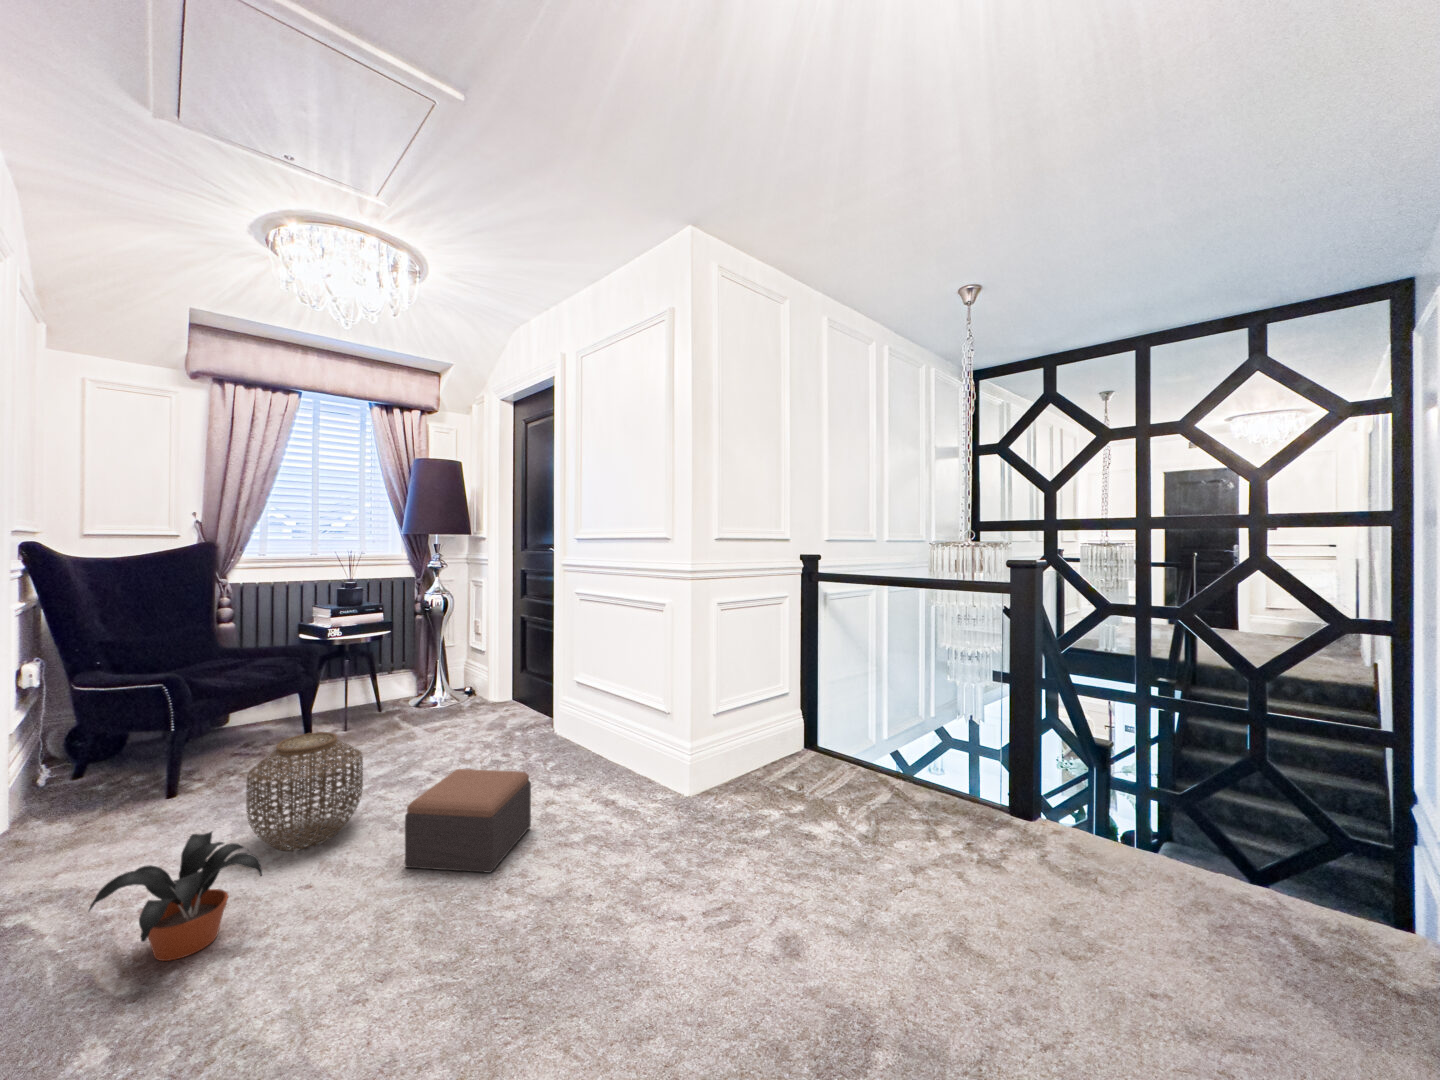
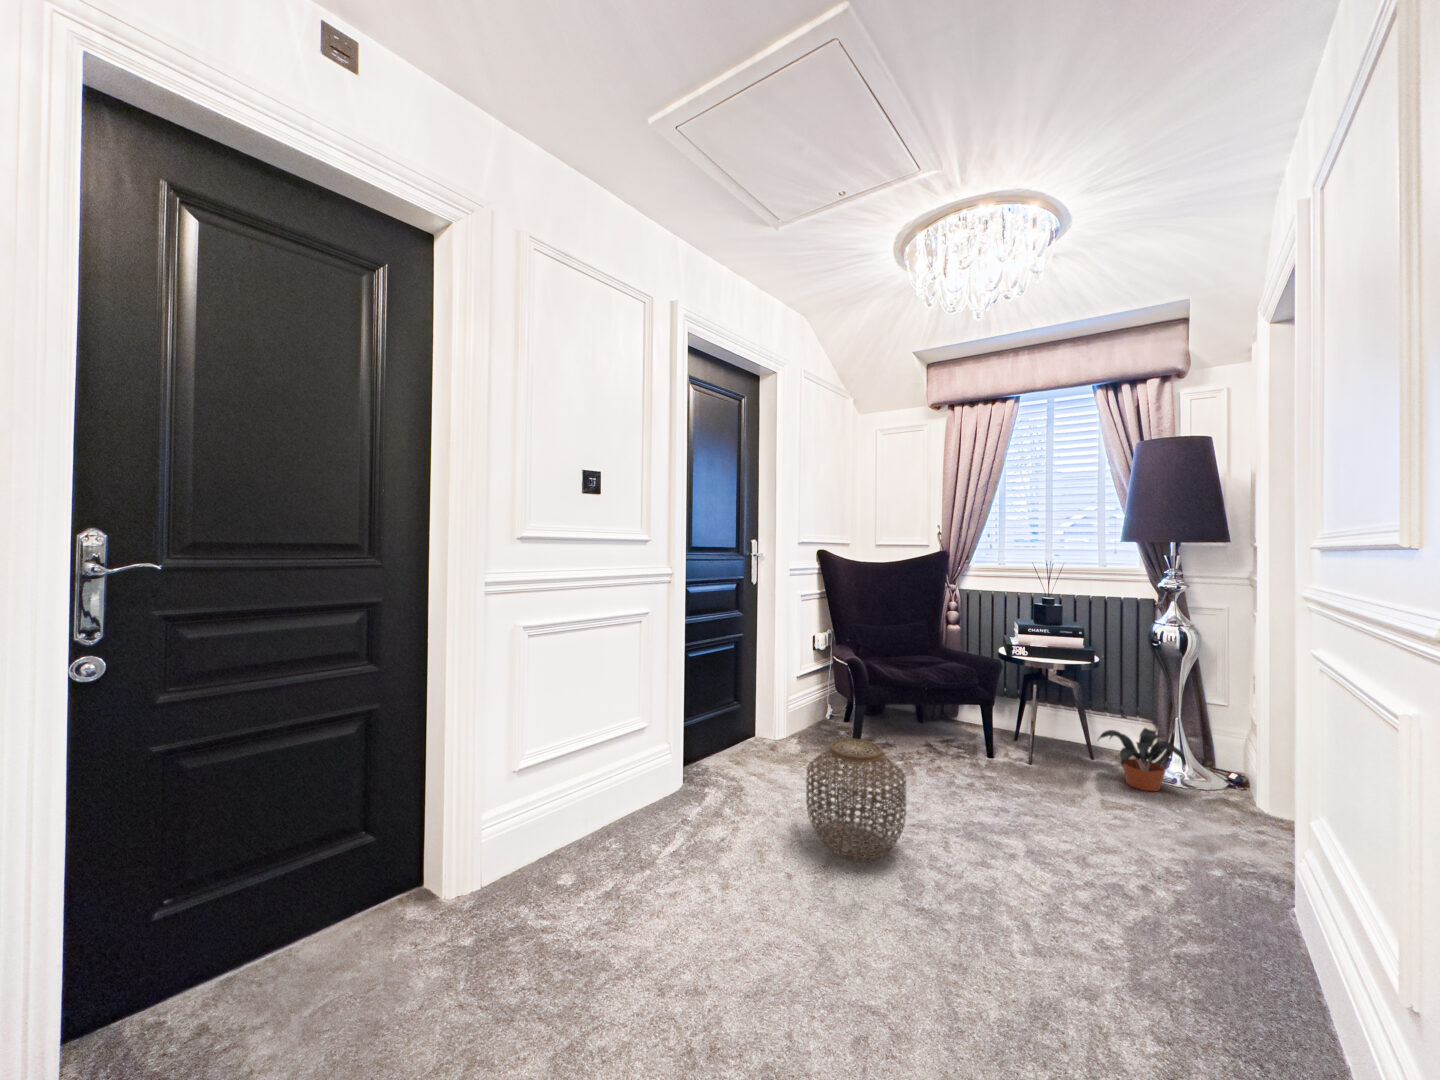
footstool: present [405,769,531,873] -> none [858,862,1039,1041]
potted plant: present [89,832,262,961] -> present [1099,728,1186,791]

